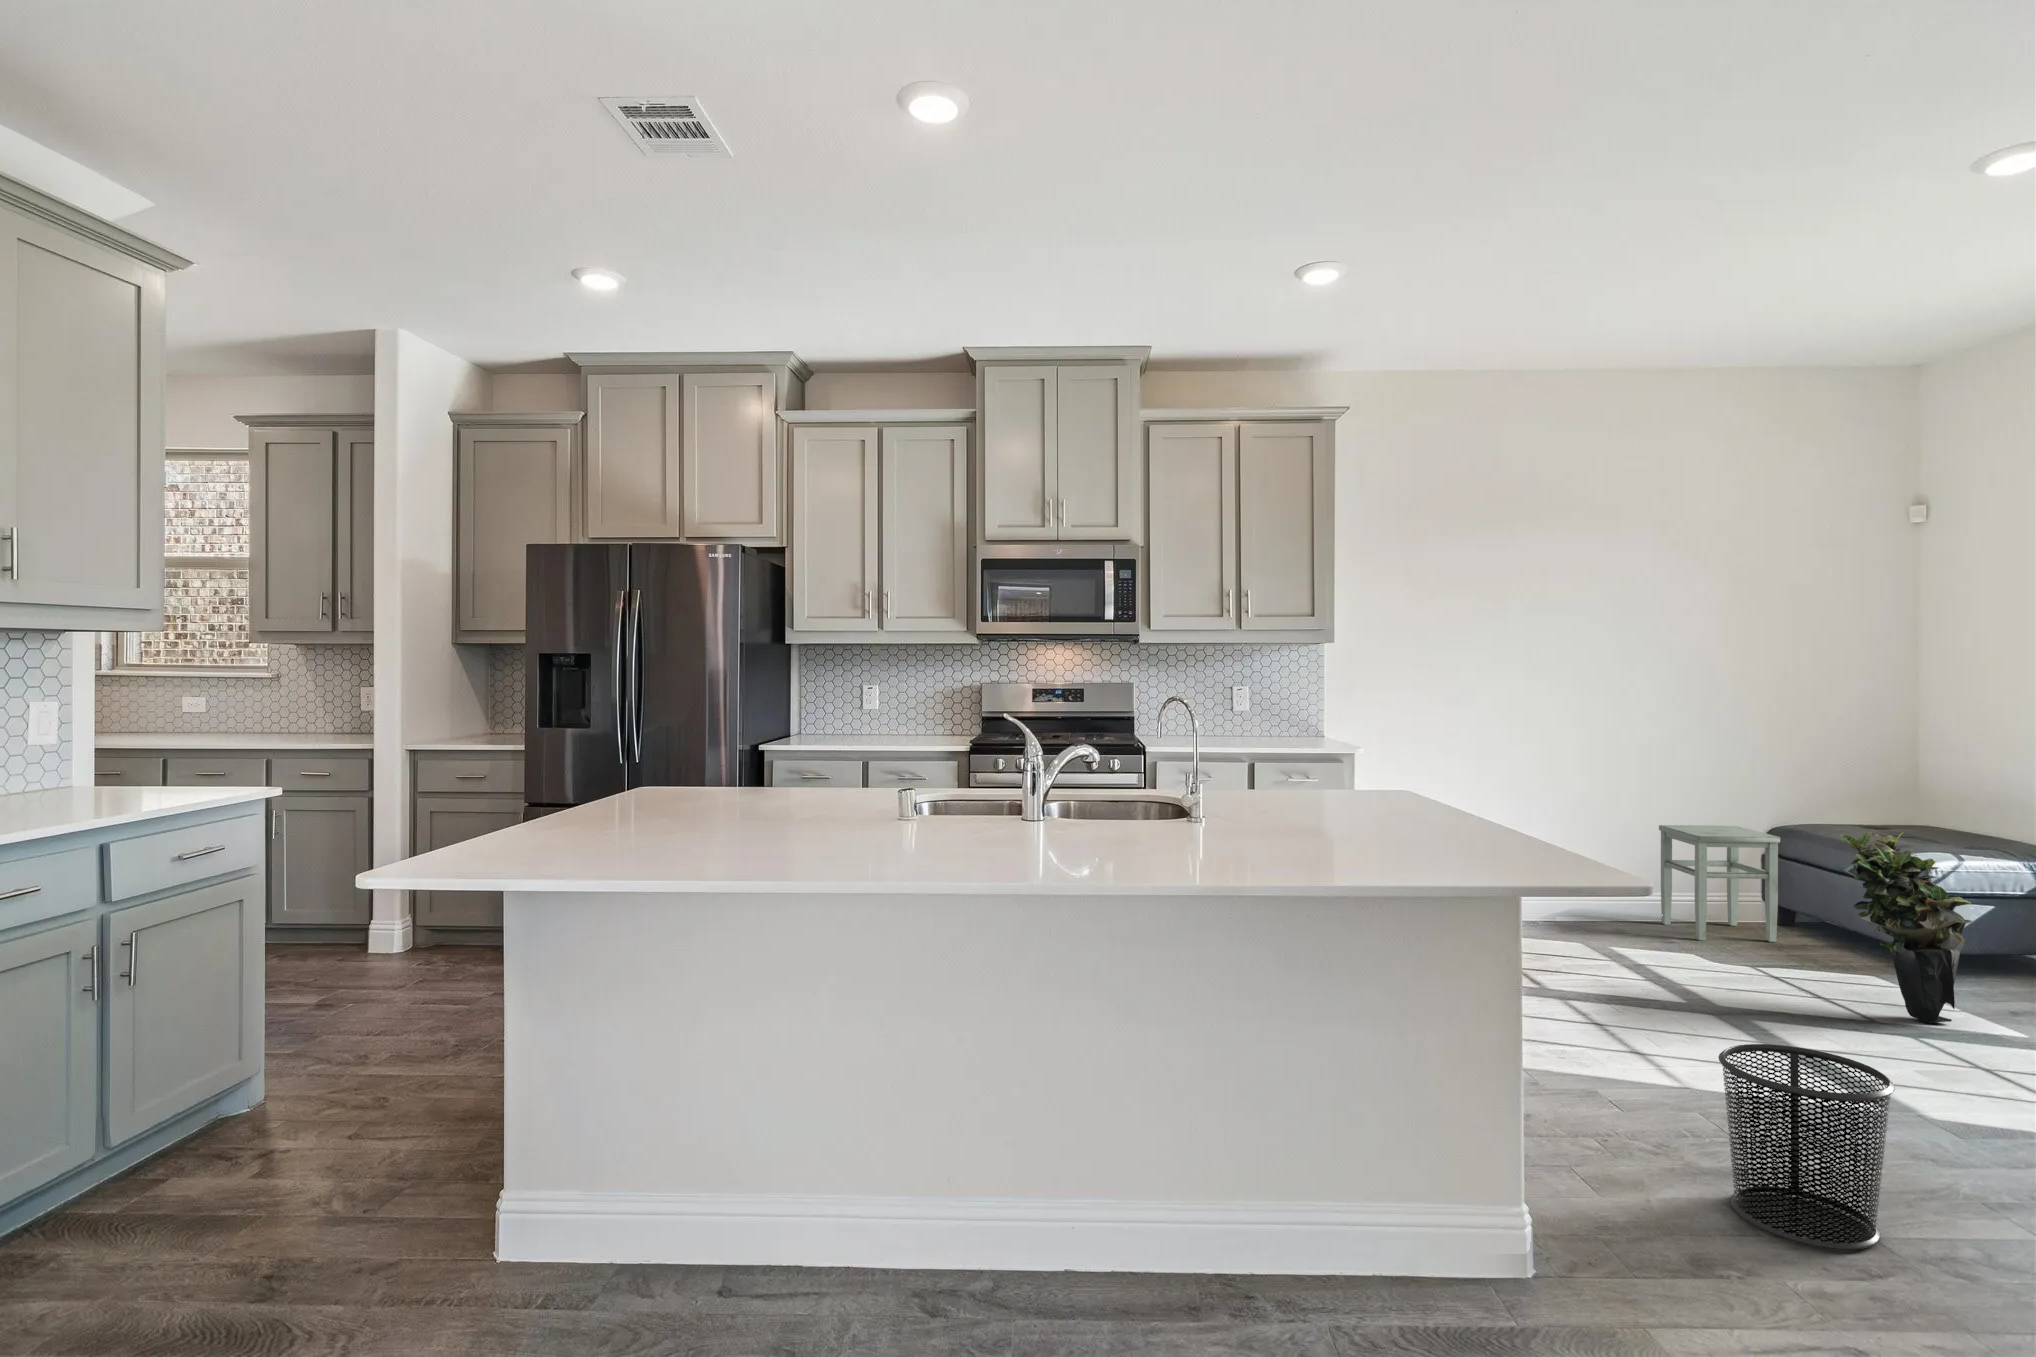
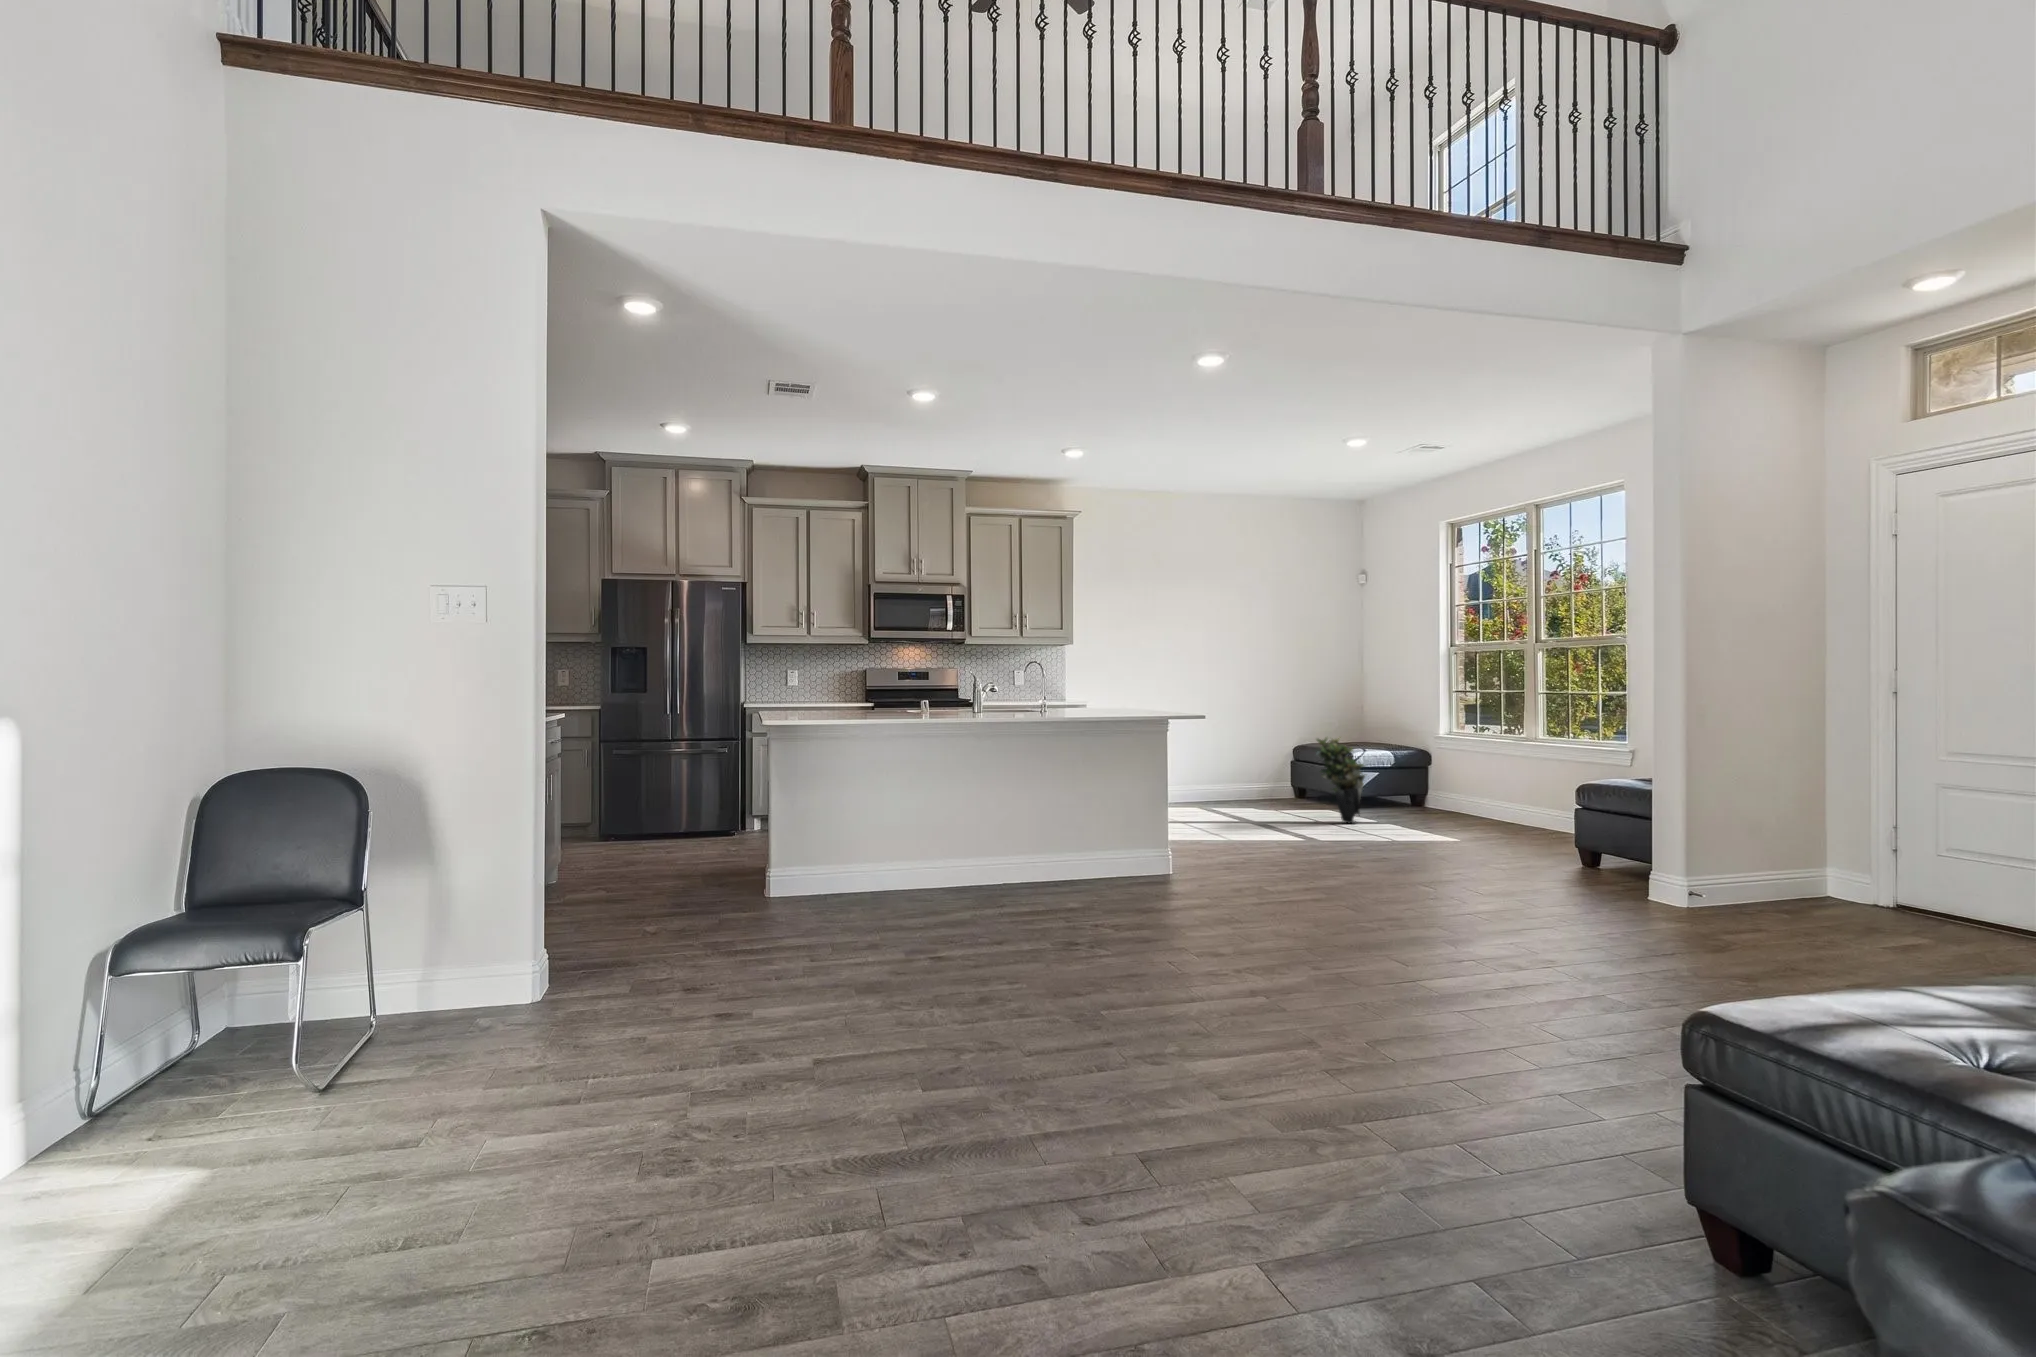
stool: present [1659,825,1780,942] -> none [1239,745,1295,805]
waste bin: present [1718,1044,1895,1250] -> none [1252,805,1311,874]

